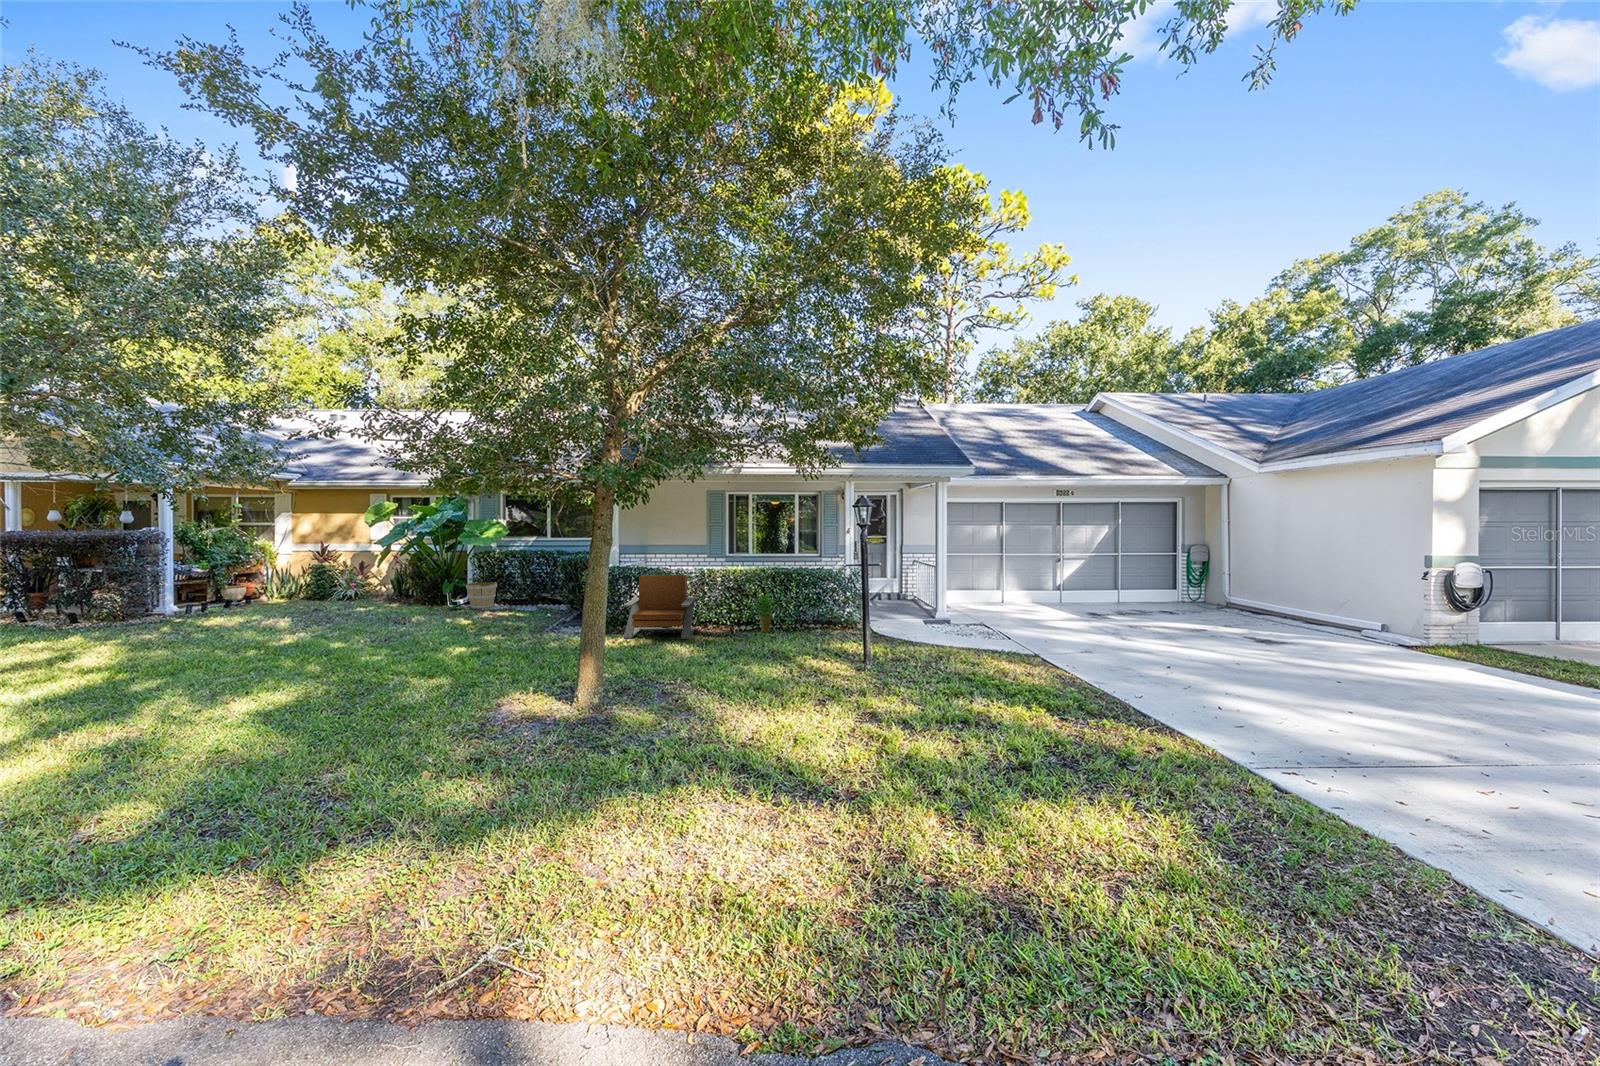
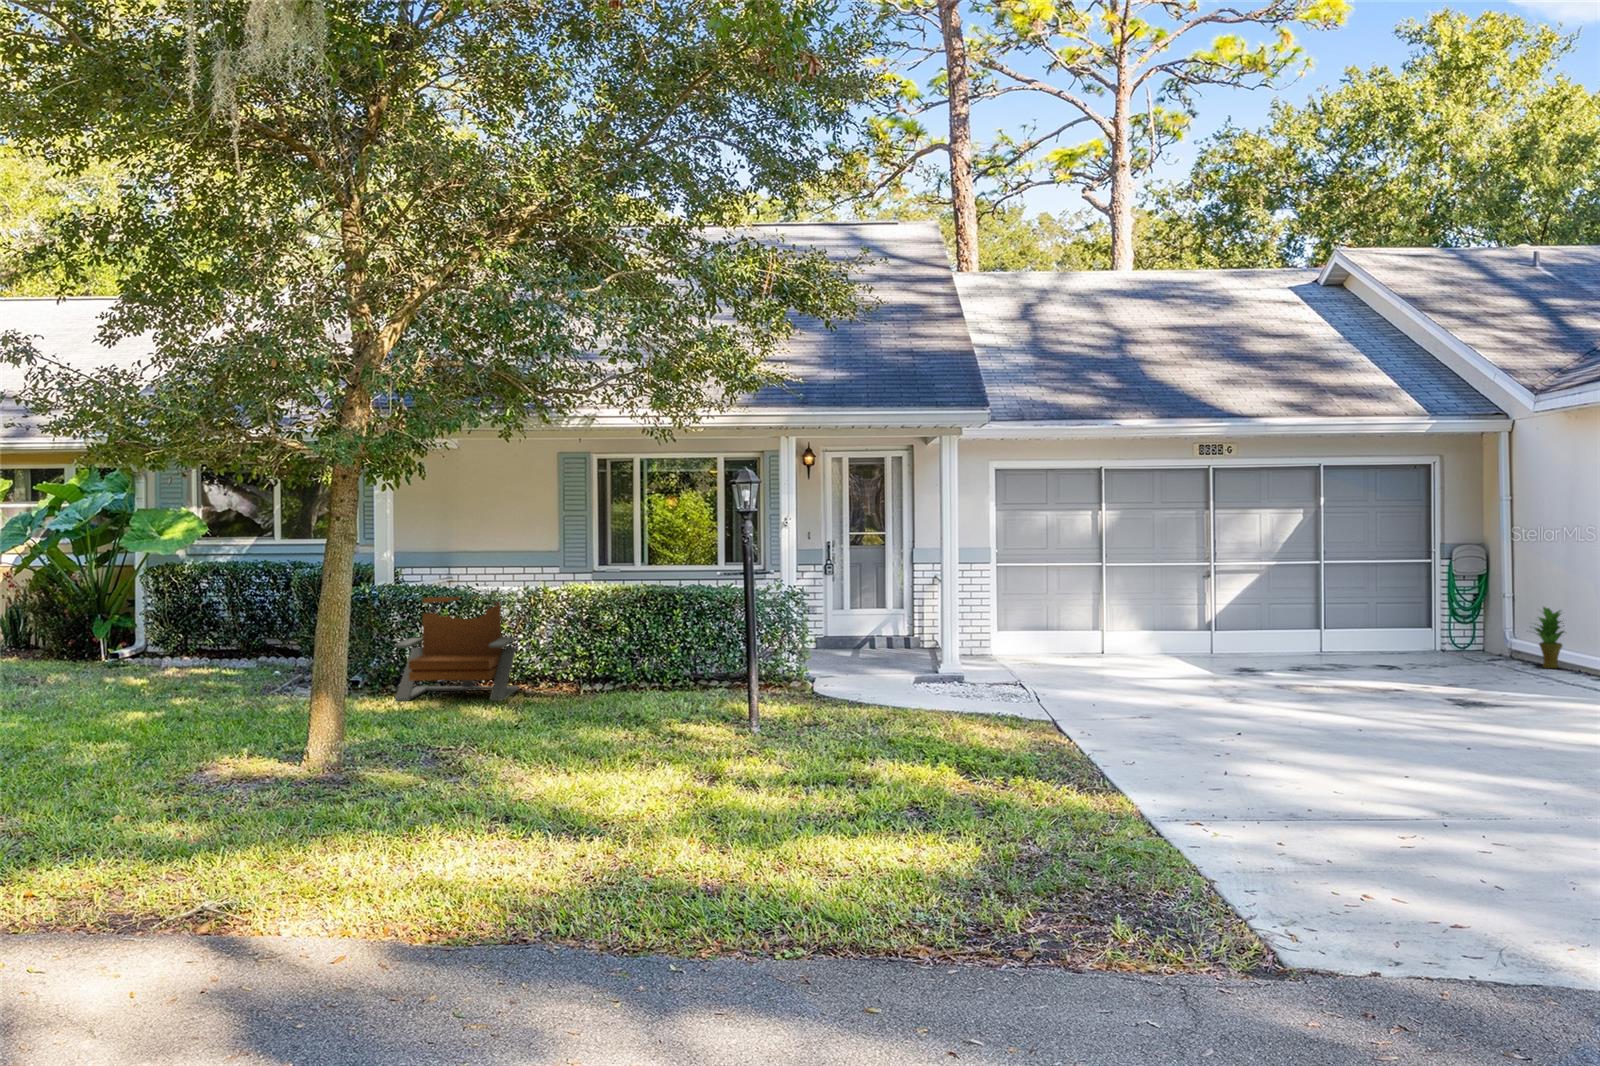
wooden bucket: present [466,582,497,609] -> none [133,618,188,664]
potted plant: present [752,593,778,632] -> present [1535,607,1564,668]

